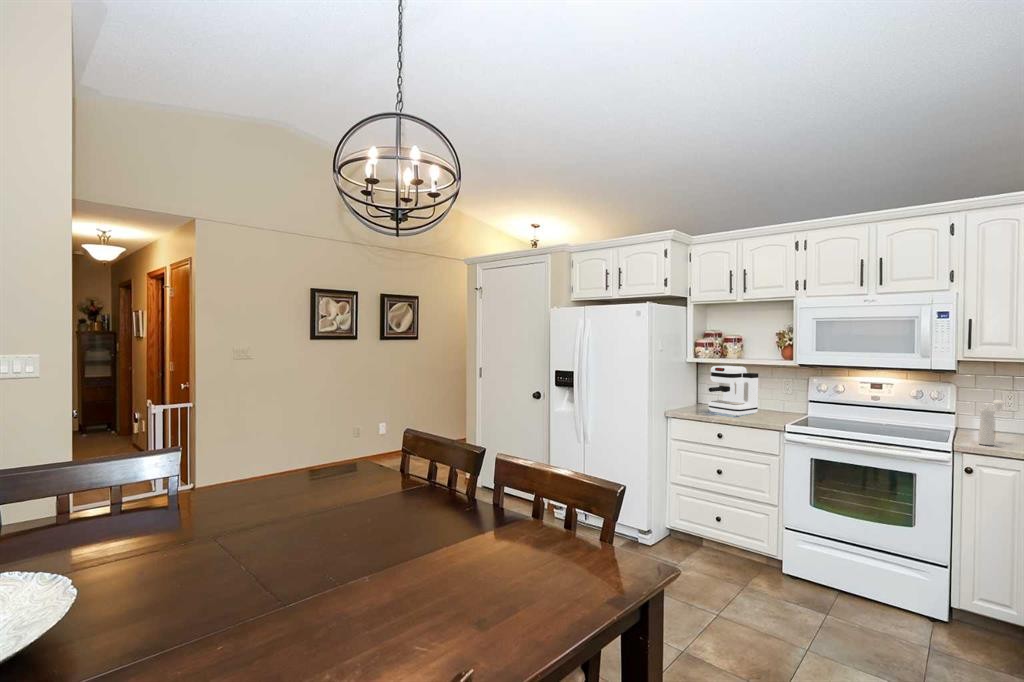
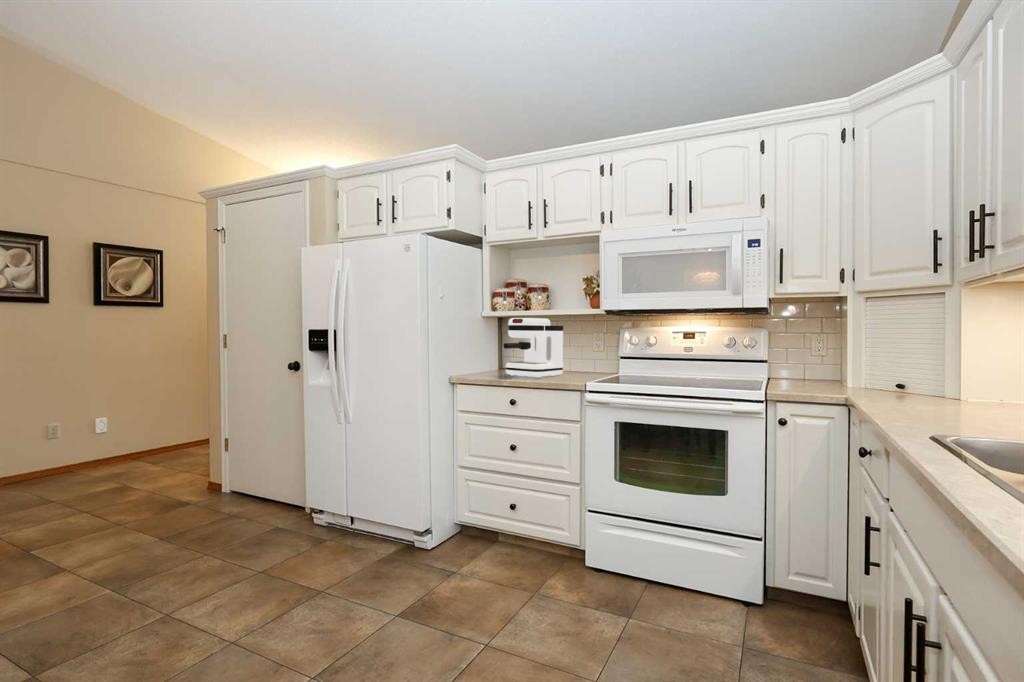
pepper mill: present [978,400,1004,445] -> none [789,339,814,391]

